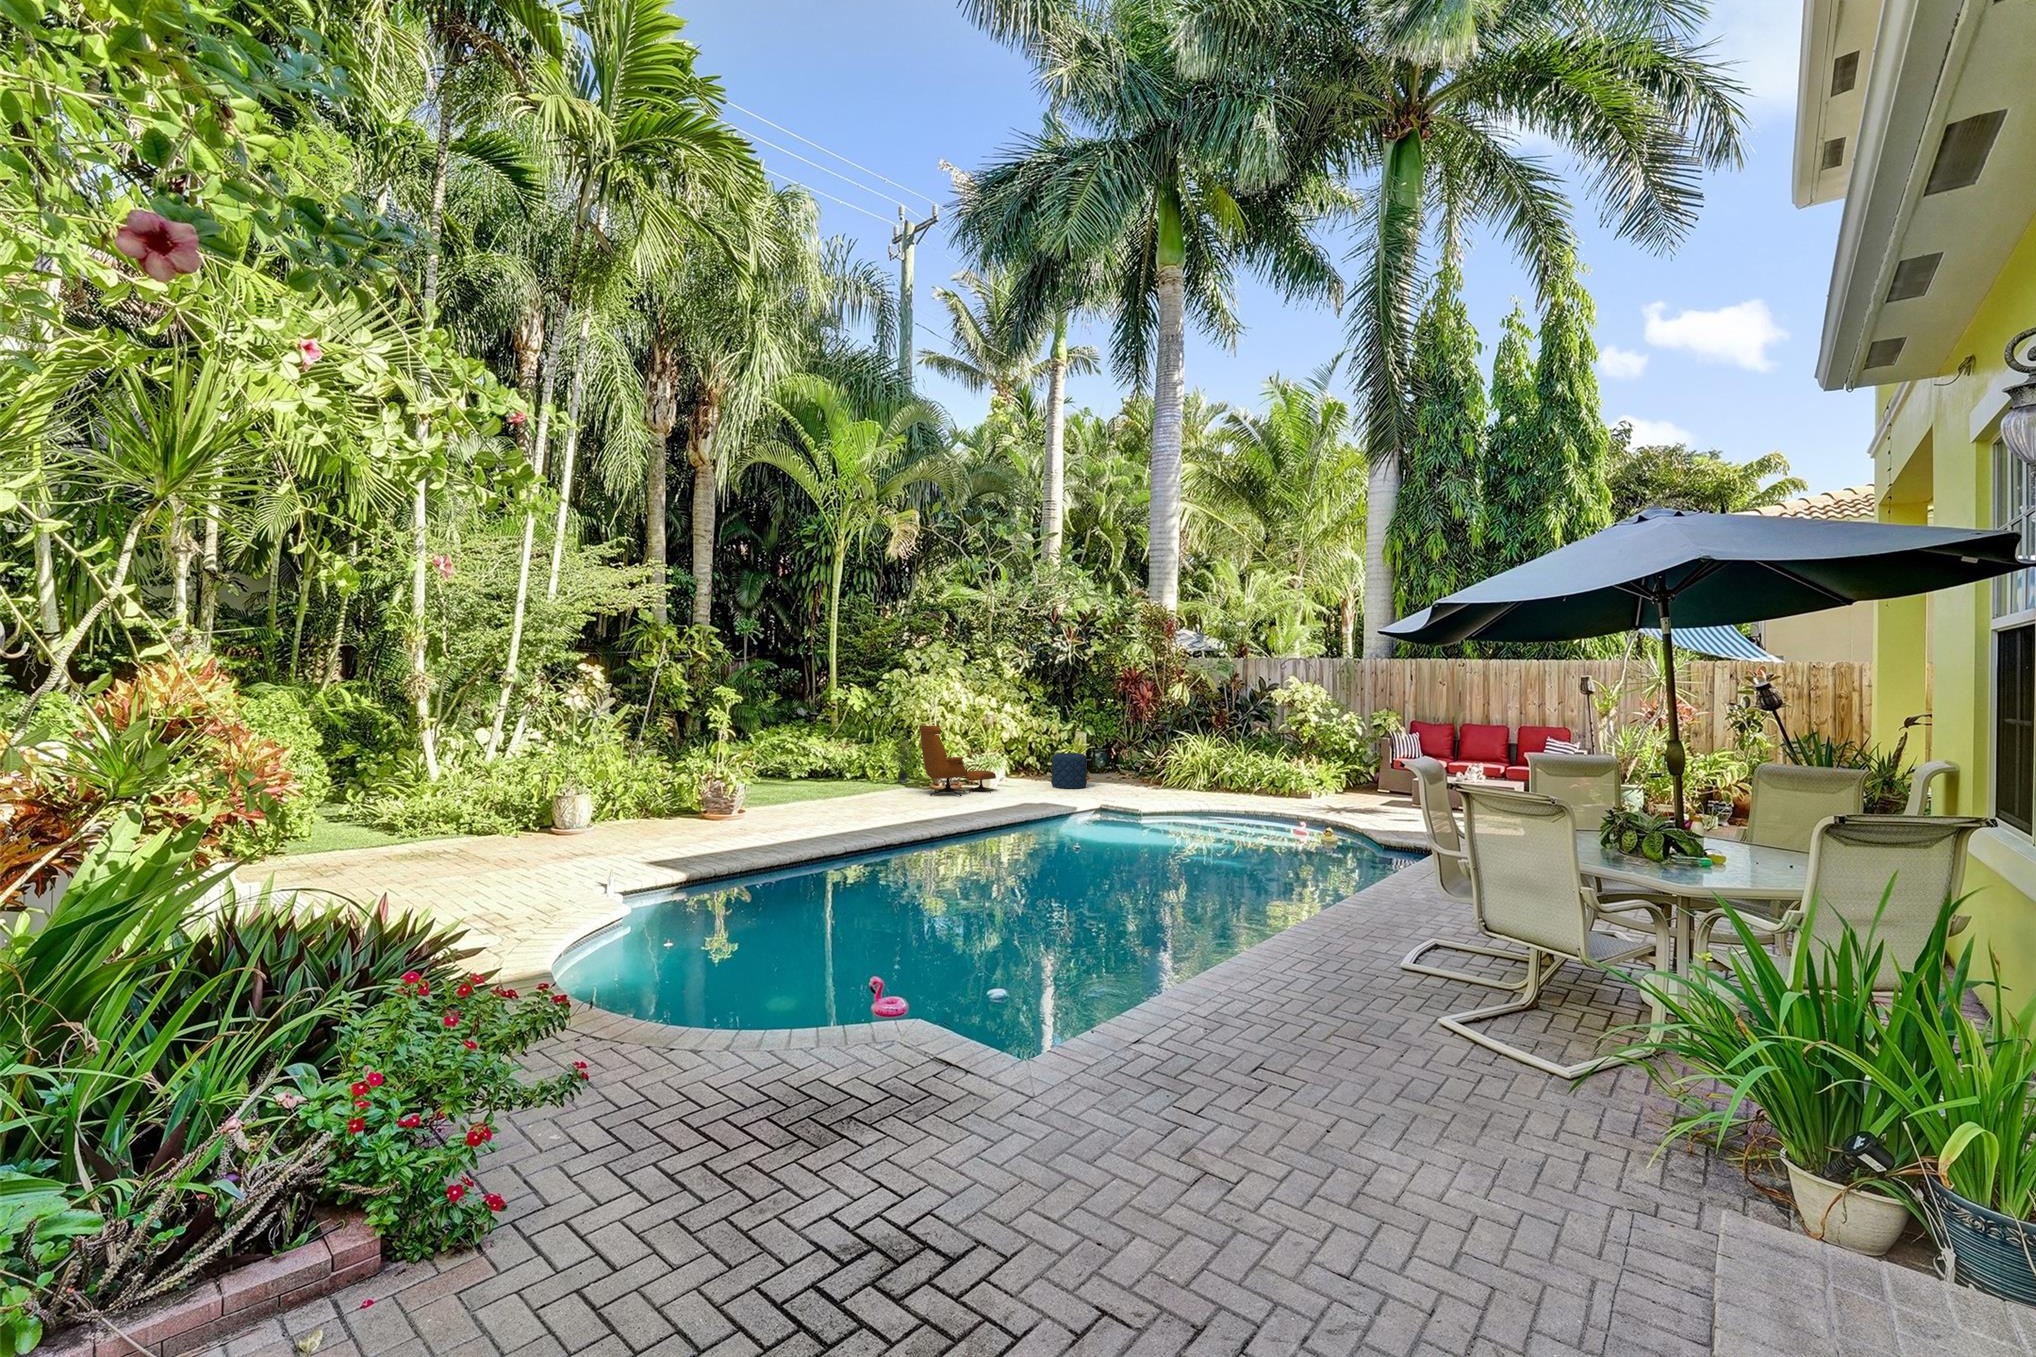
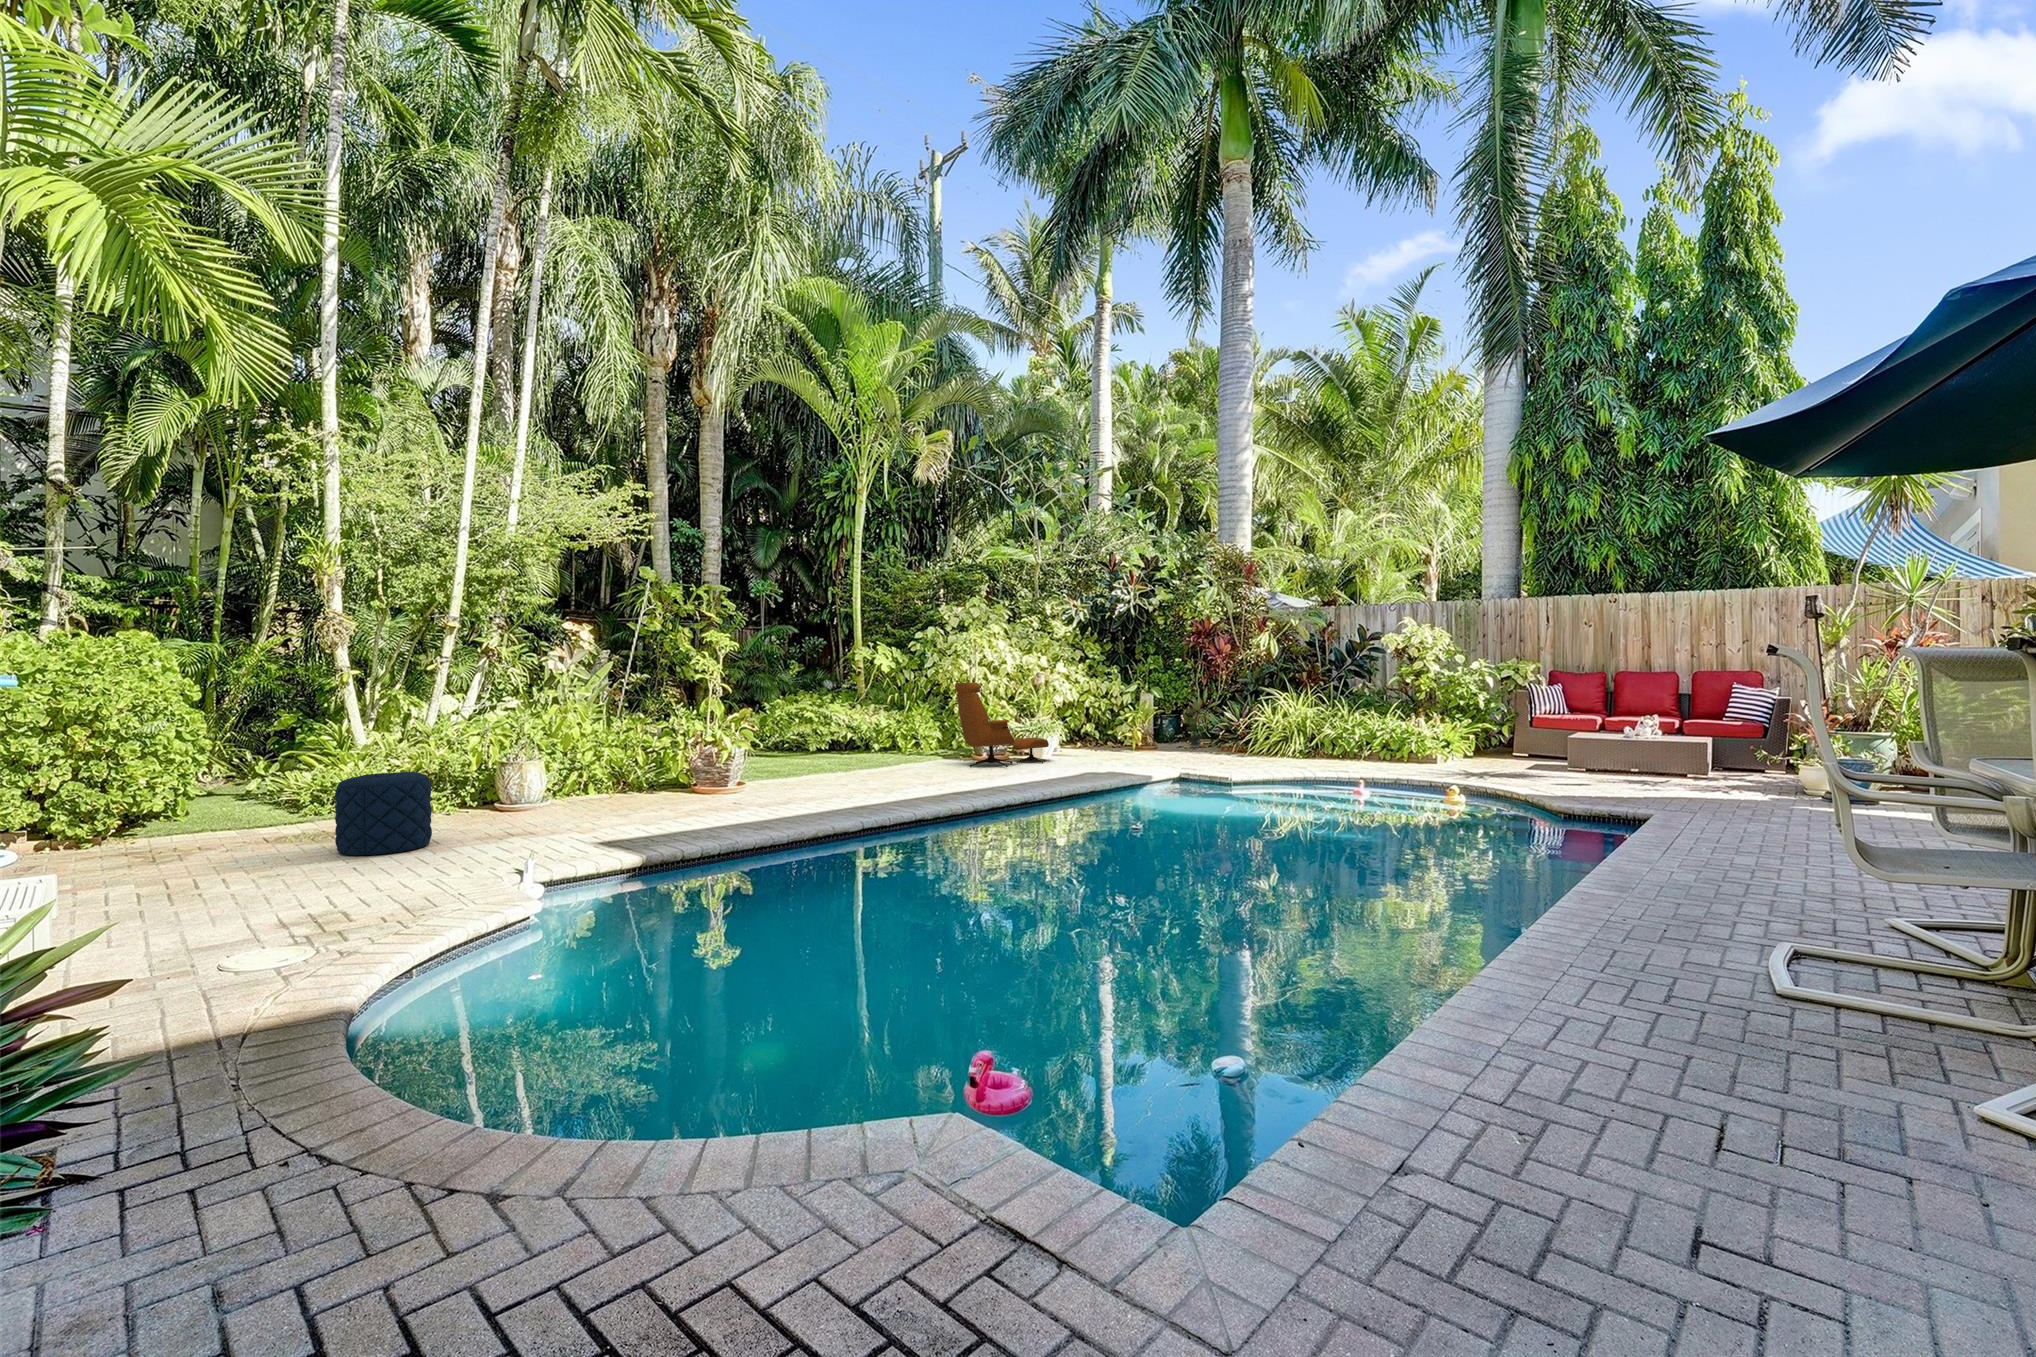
potted plant: present [891,740,912,782] -> present [1182,702,1206,748]
pouf: present [1051,753,1087,789] -> present [335,772,432,855]

